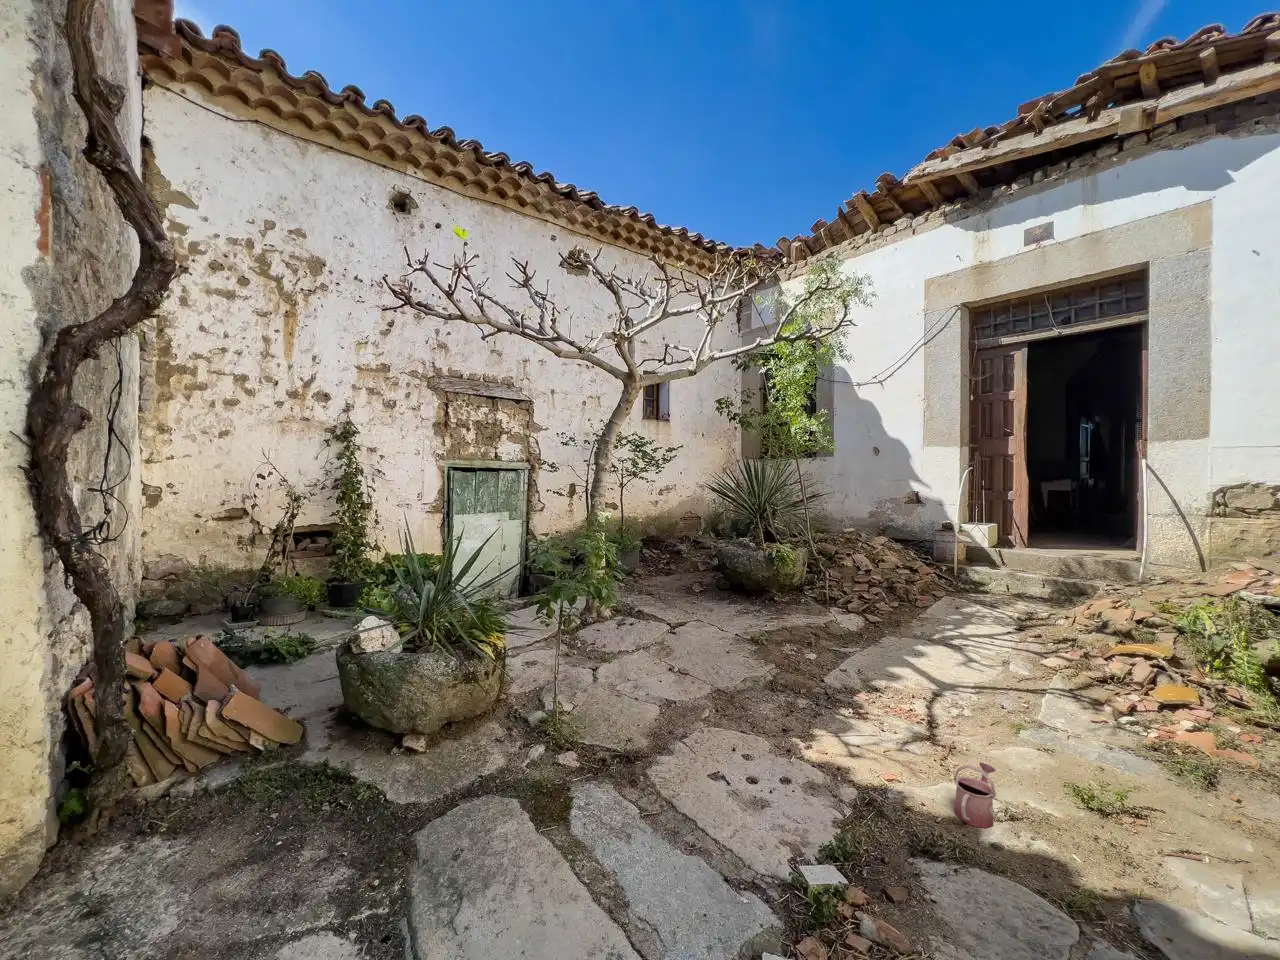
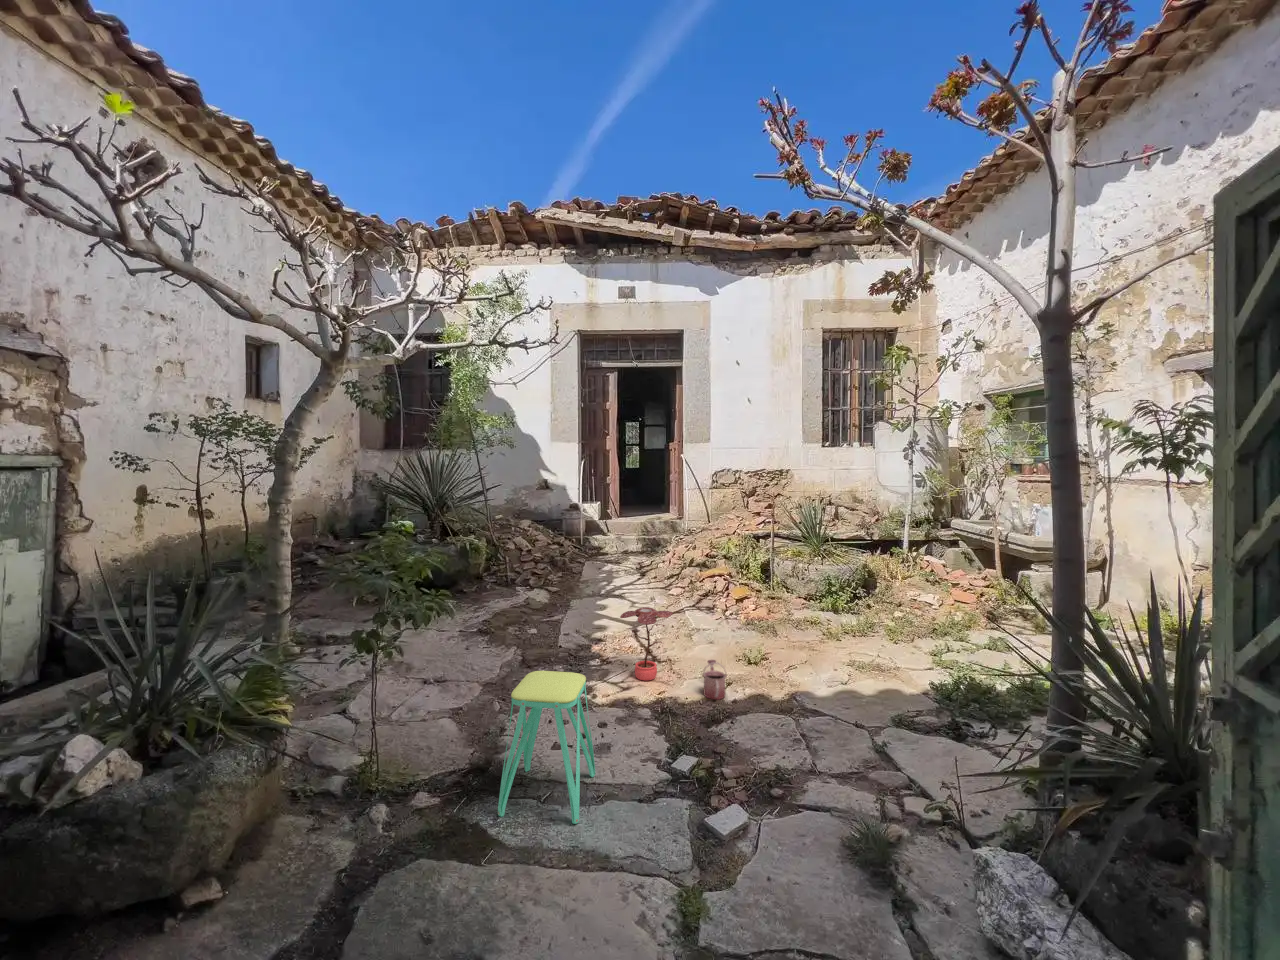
potted plant: none [857,657,934,759] -> present [620,607,673,681]
stool: none [596,681,710,856] -> present [498,671,595,824]

